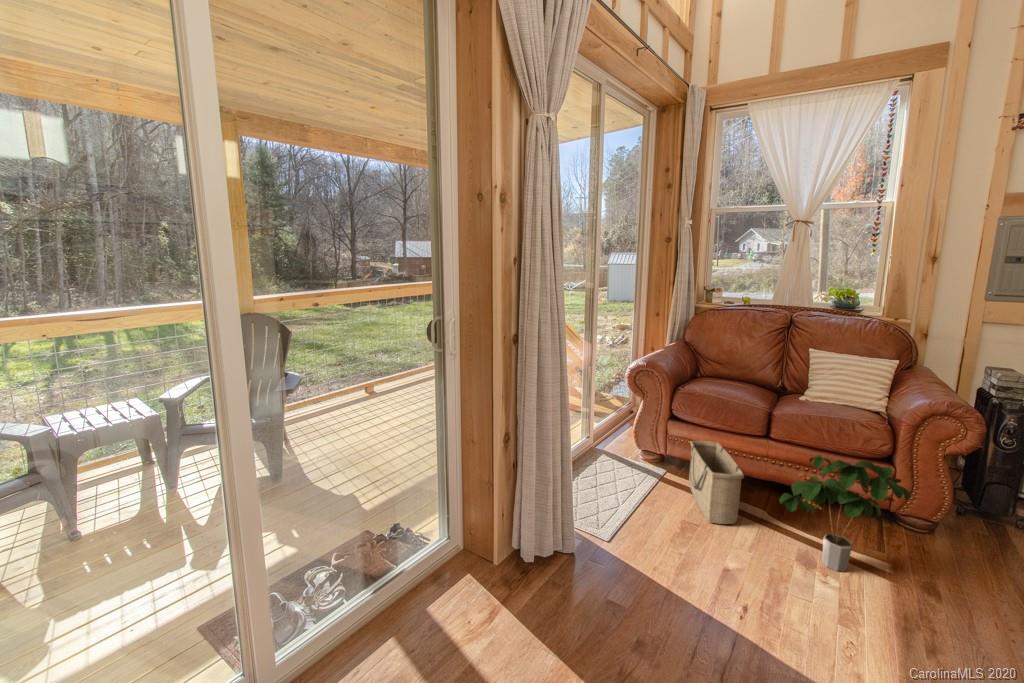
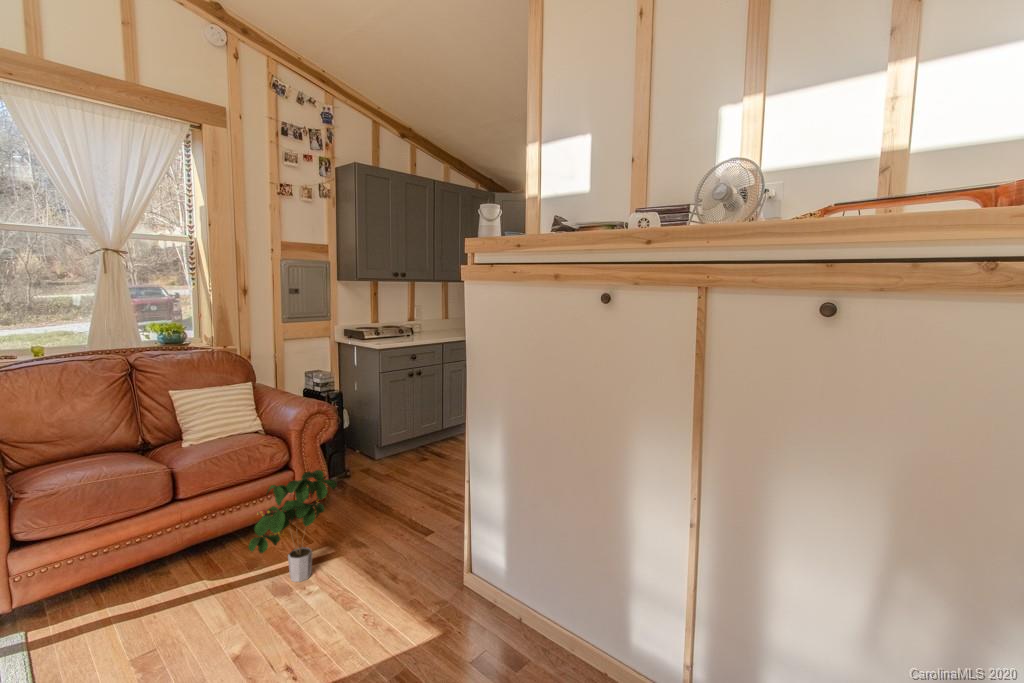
basket: present [689,441,744,524] -> none [77,535,196,632]

